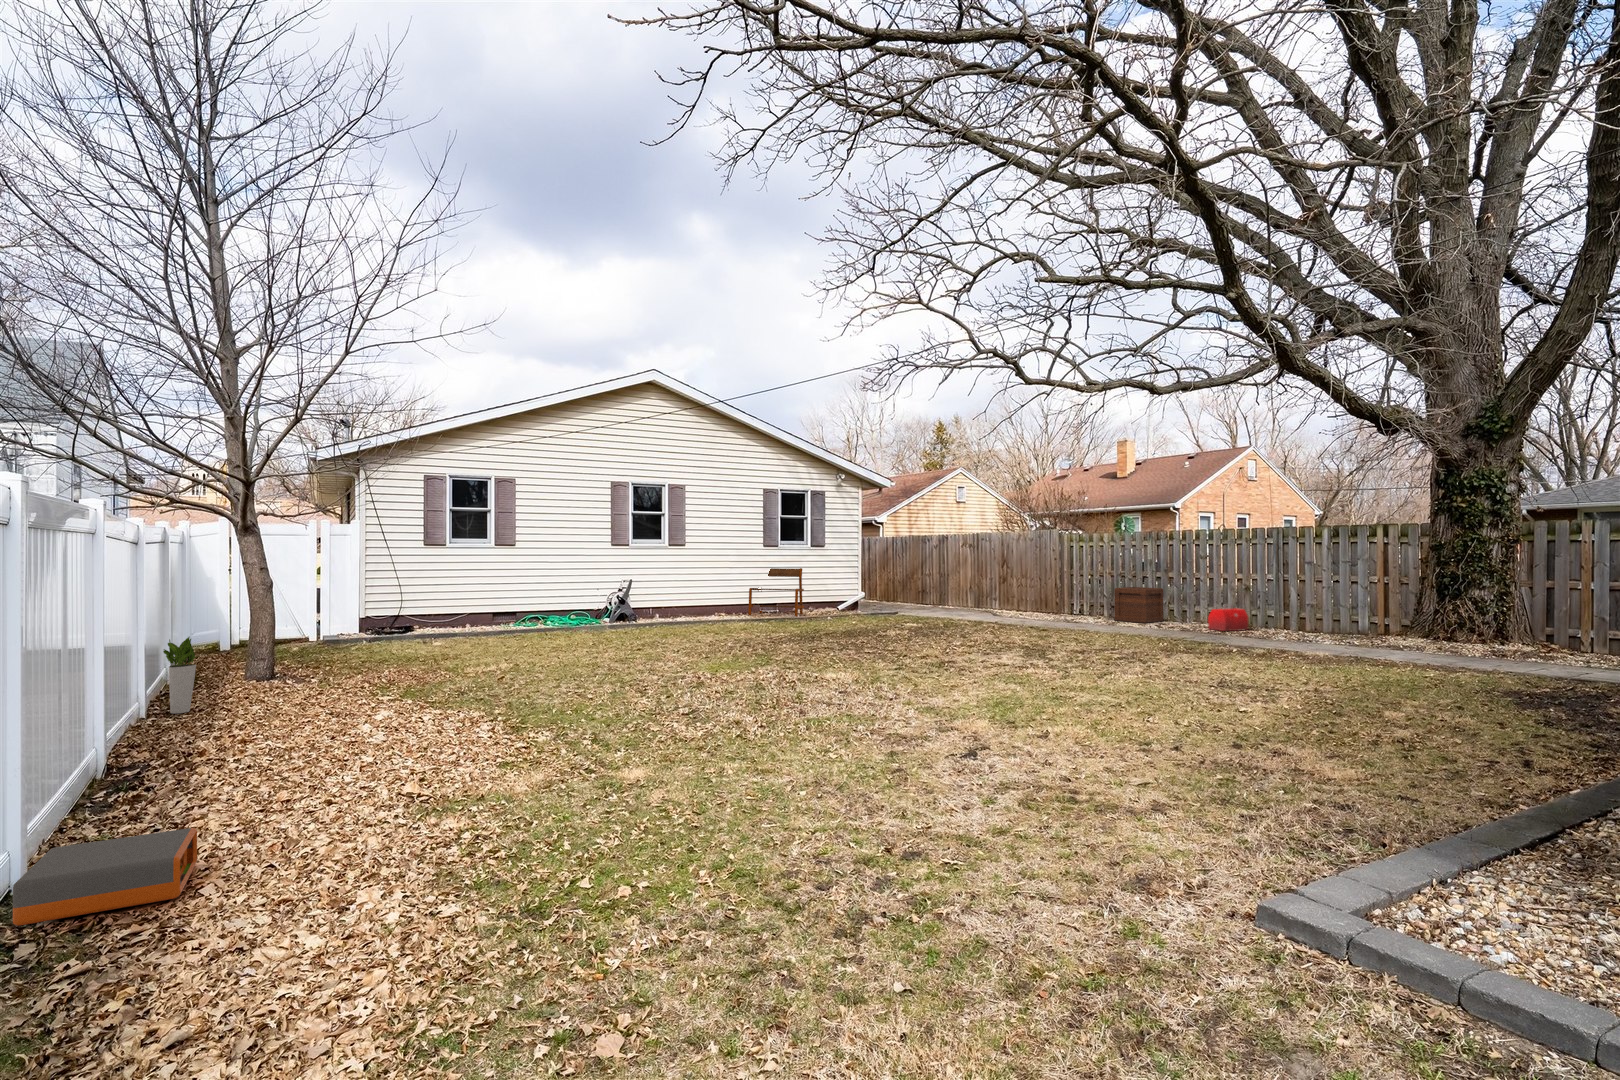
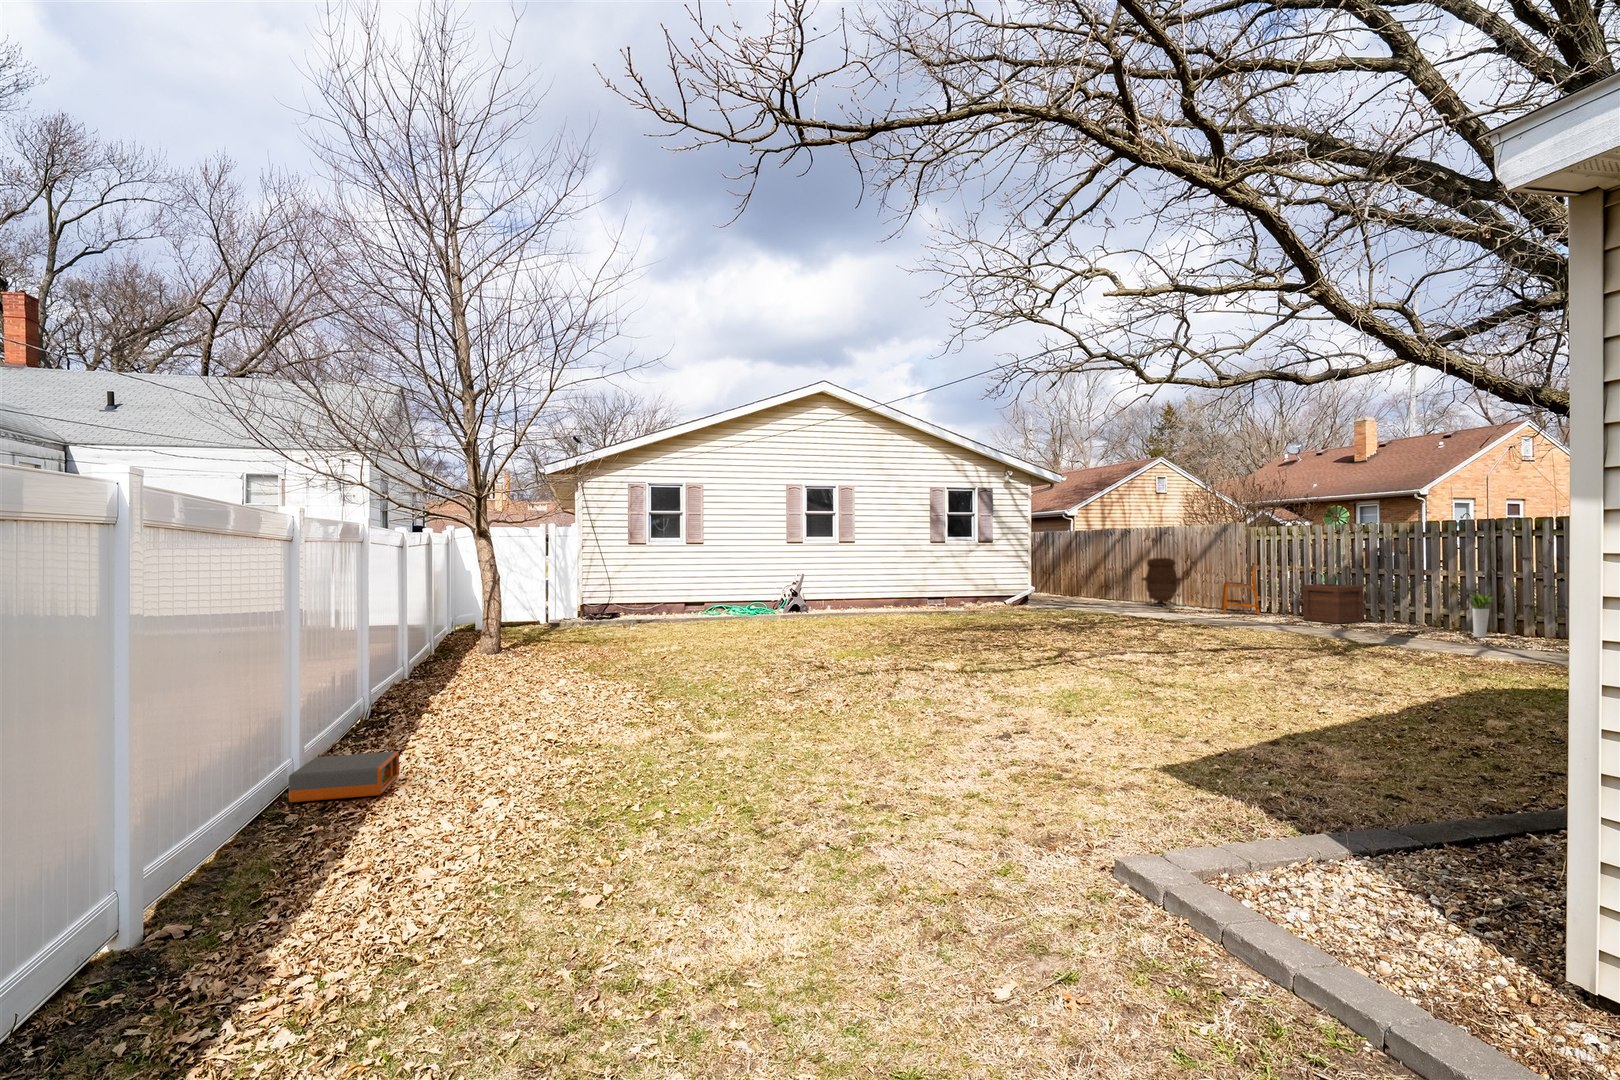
lounge chair: none [962,563,999,611] -> present [1142,558,1182,605]
bench: present [748,568,804,617] -> present [1221,563,1260,615]
toolbox: present [1208,605,1248,631] -> none [1409,605,1461,634]
planter: present [163,637,196,714] -> present [1470,593,1493,637]

